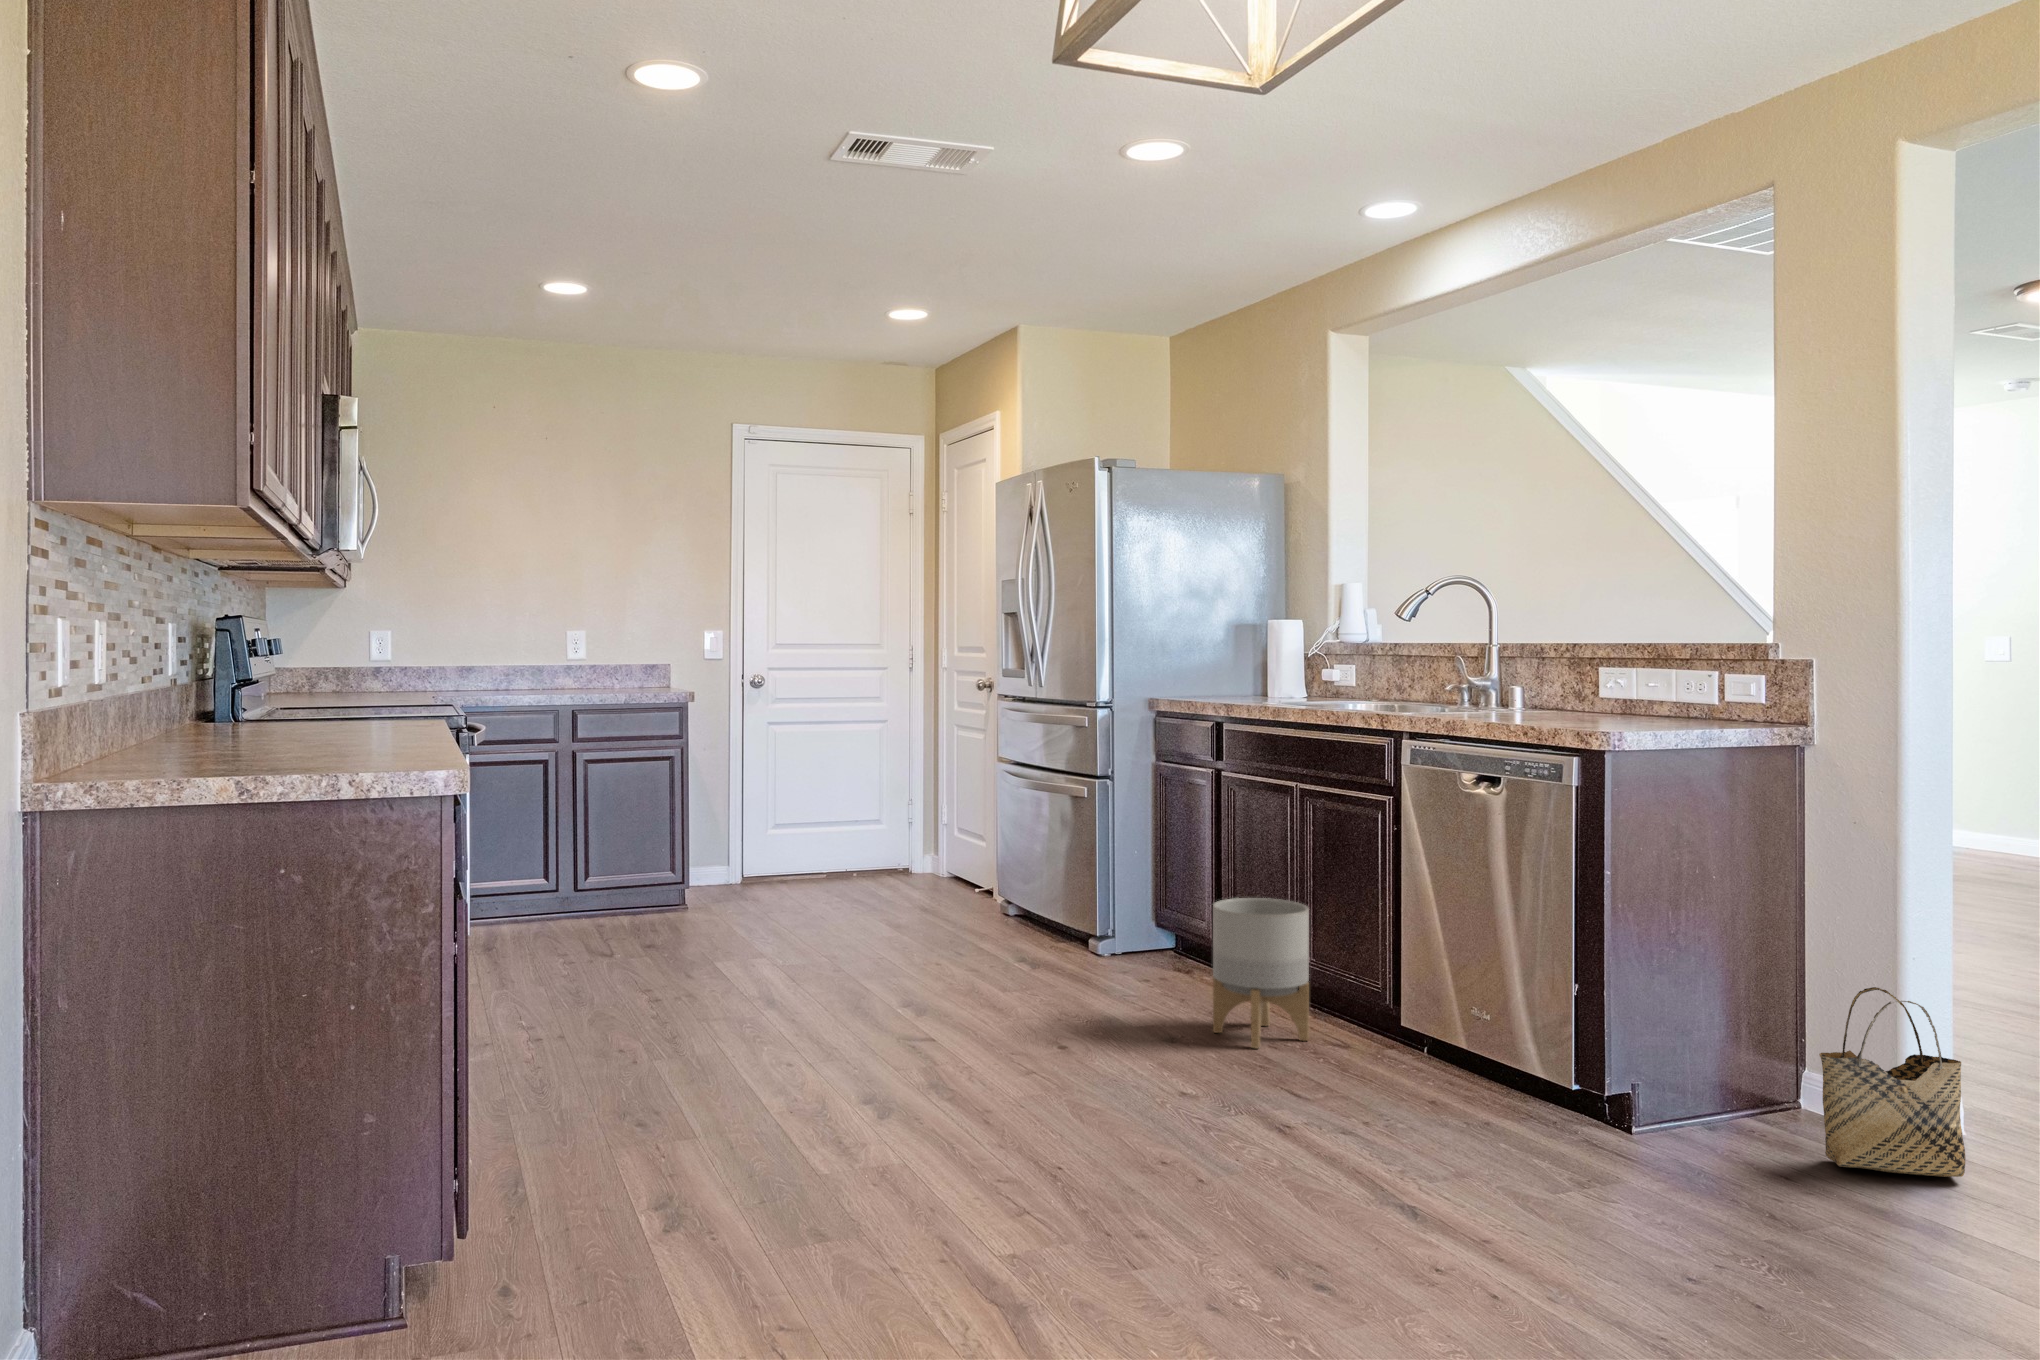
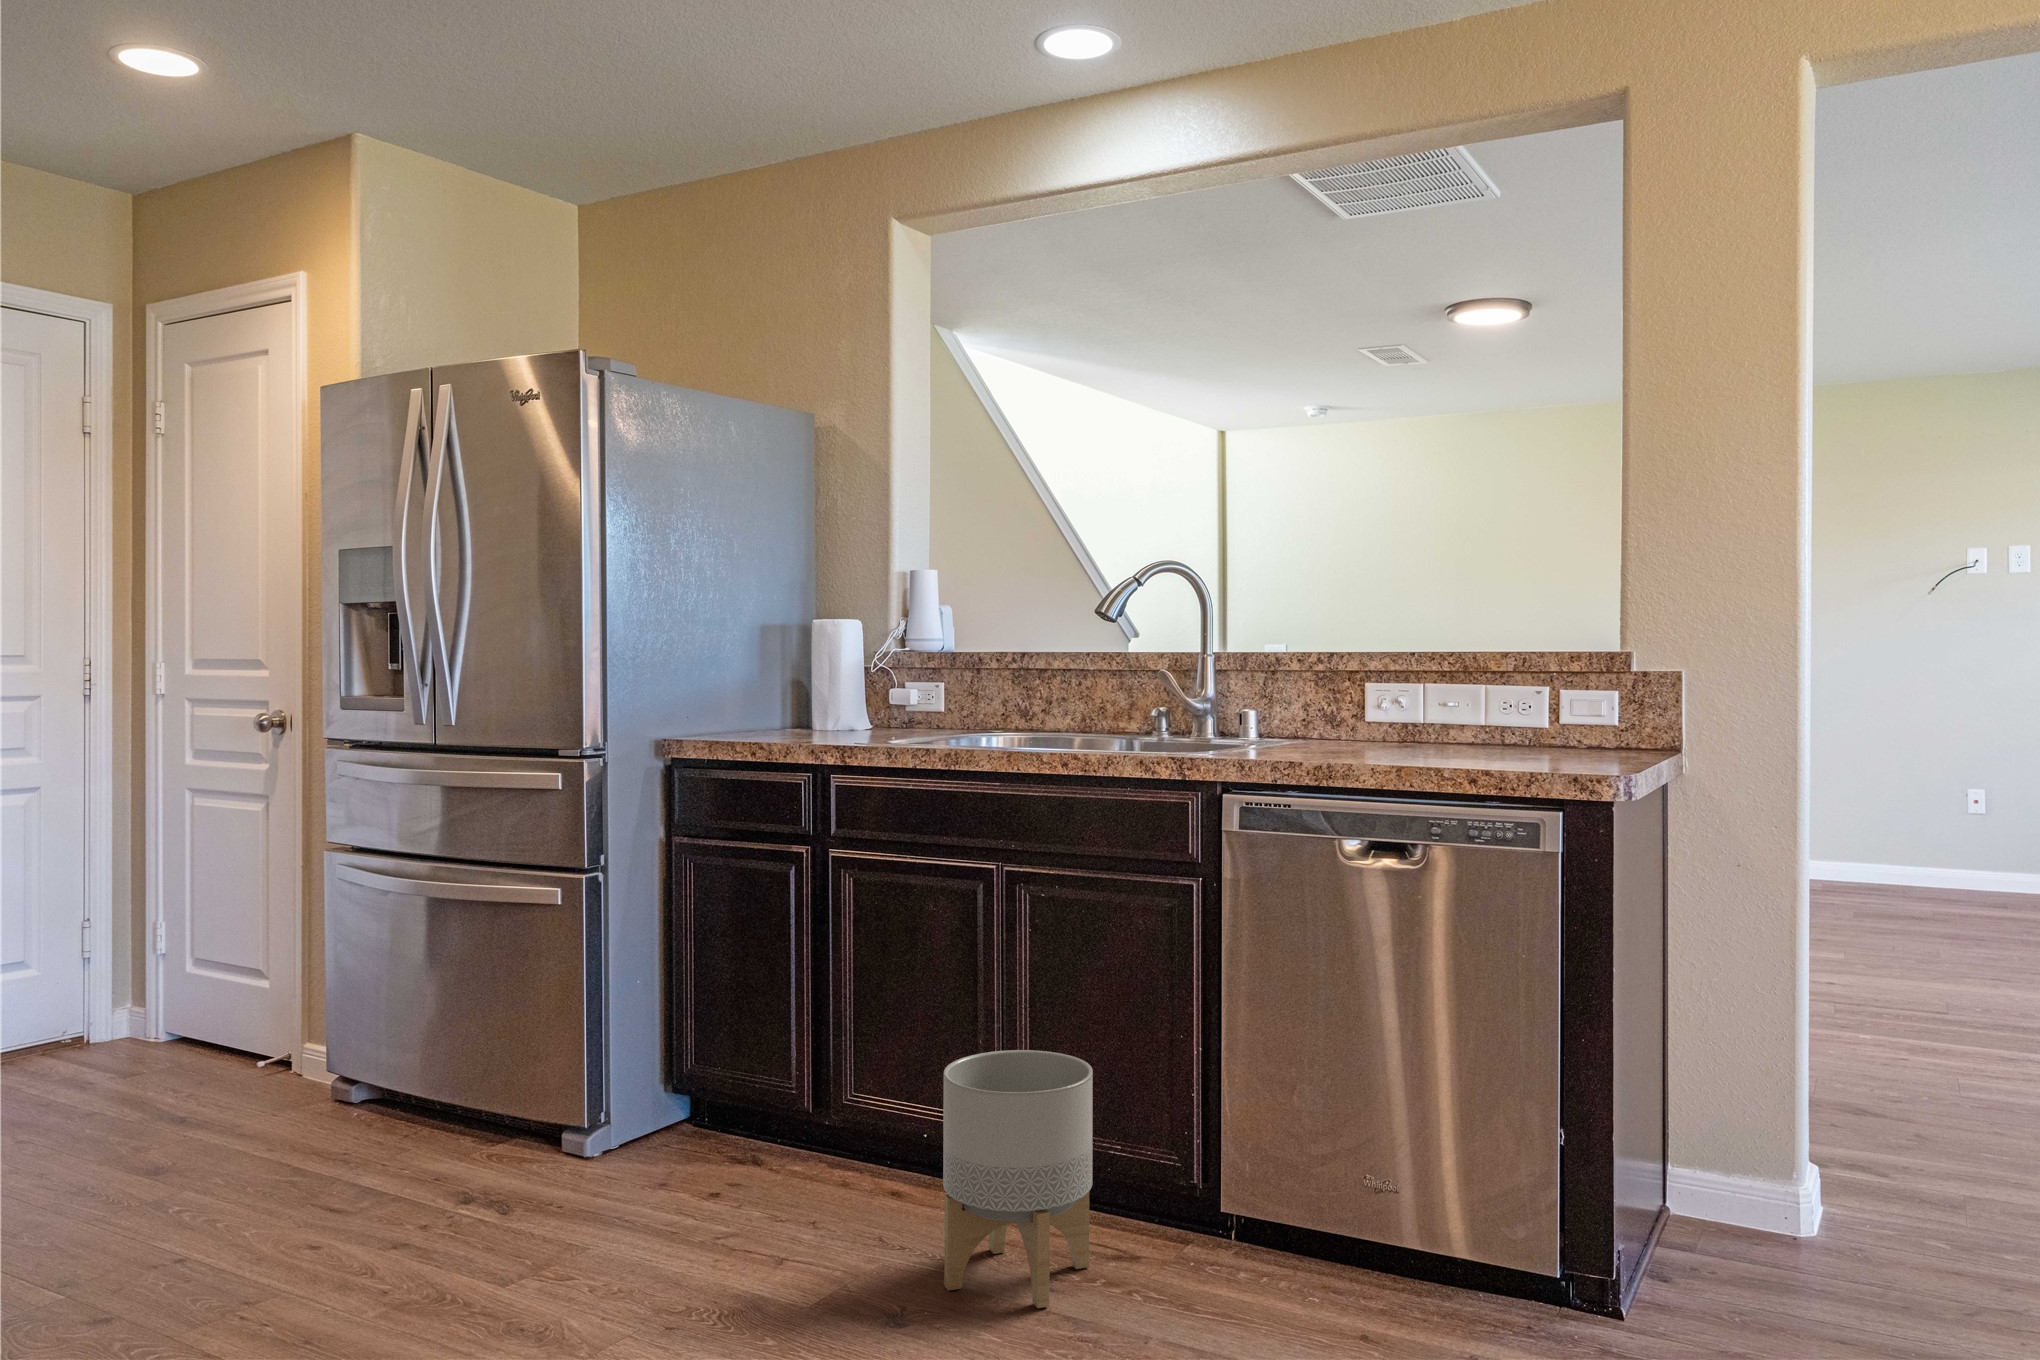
woven basket: present [1819,987,1965,1177] -> none [1823,1069,1957,1308]

